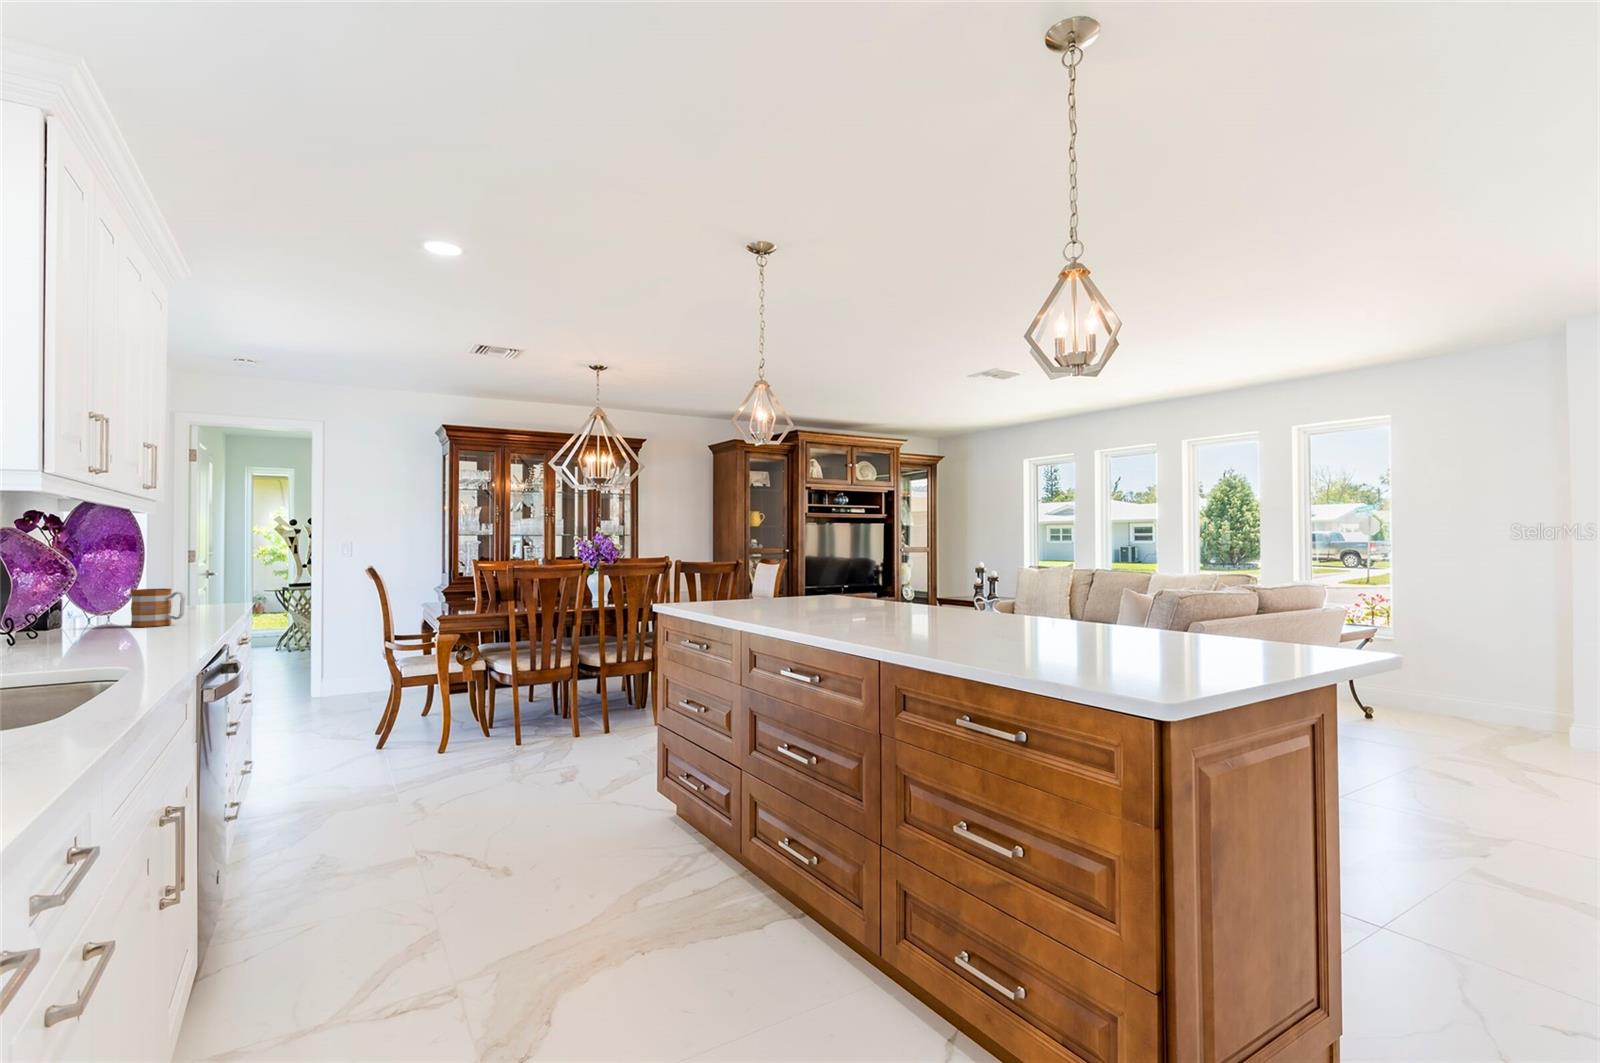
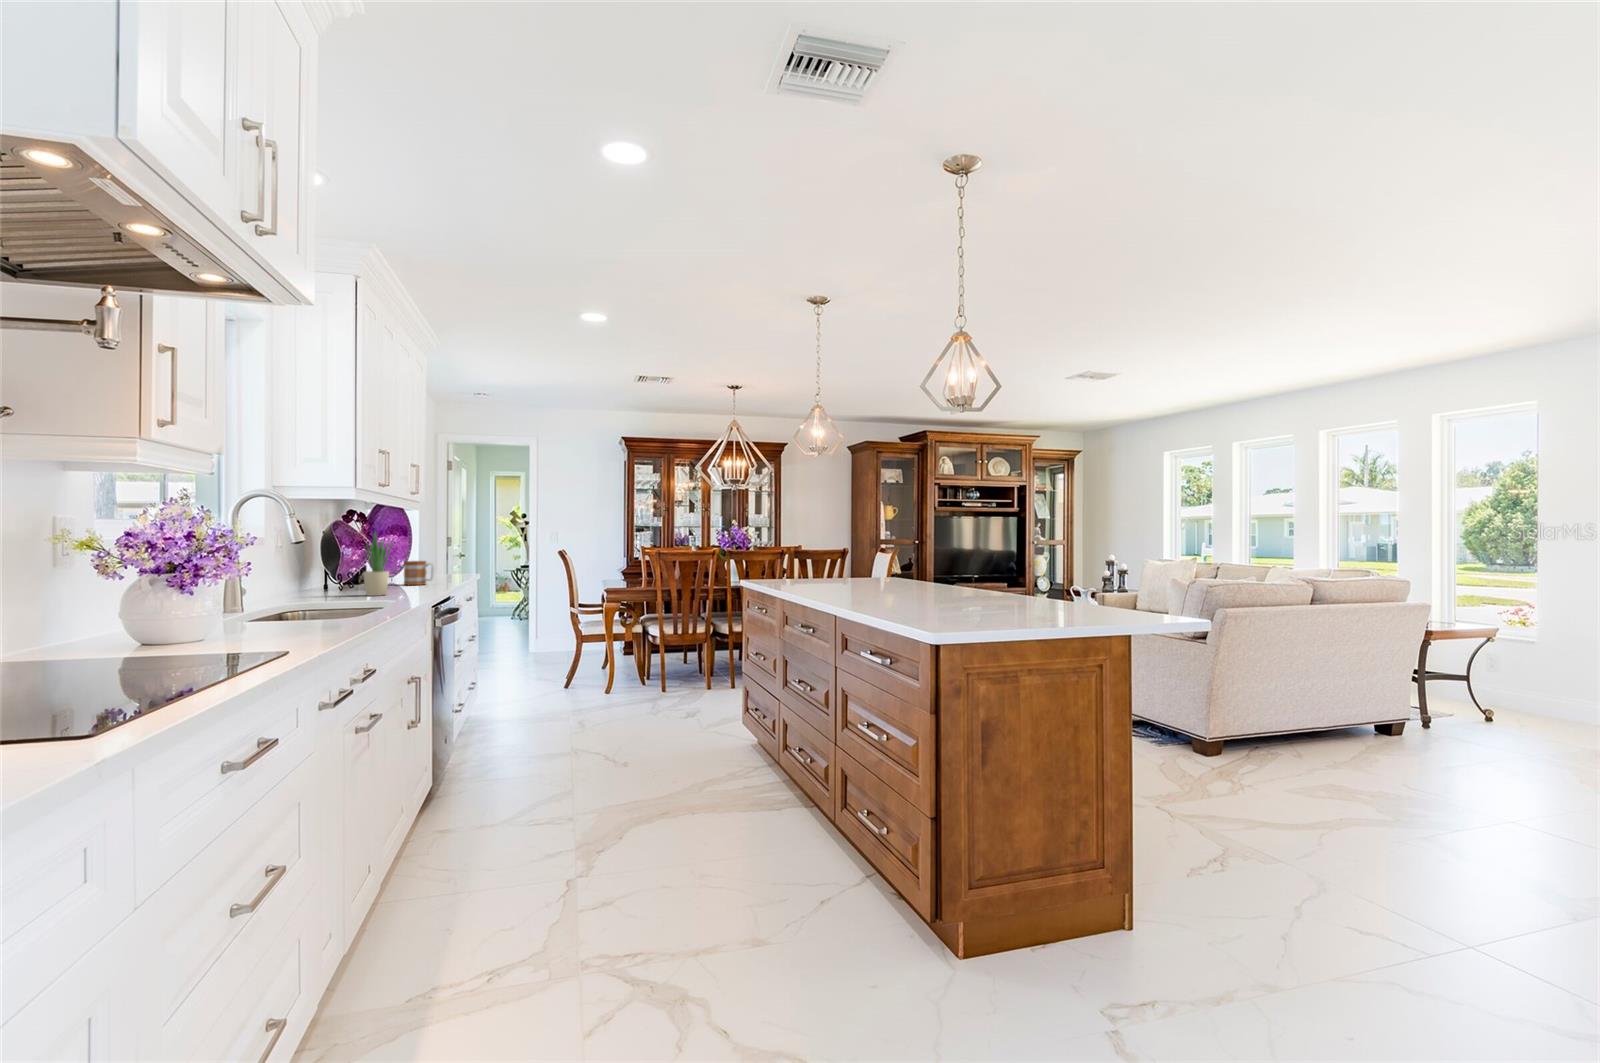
potted plant: none [60,541,119,652] -> present [363,532,392,596]

